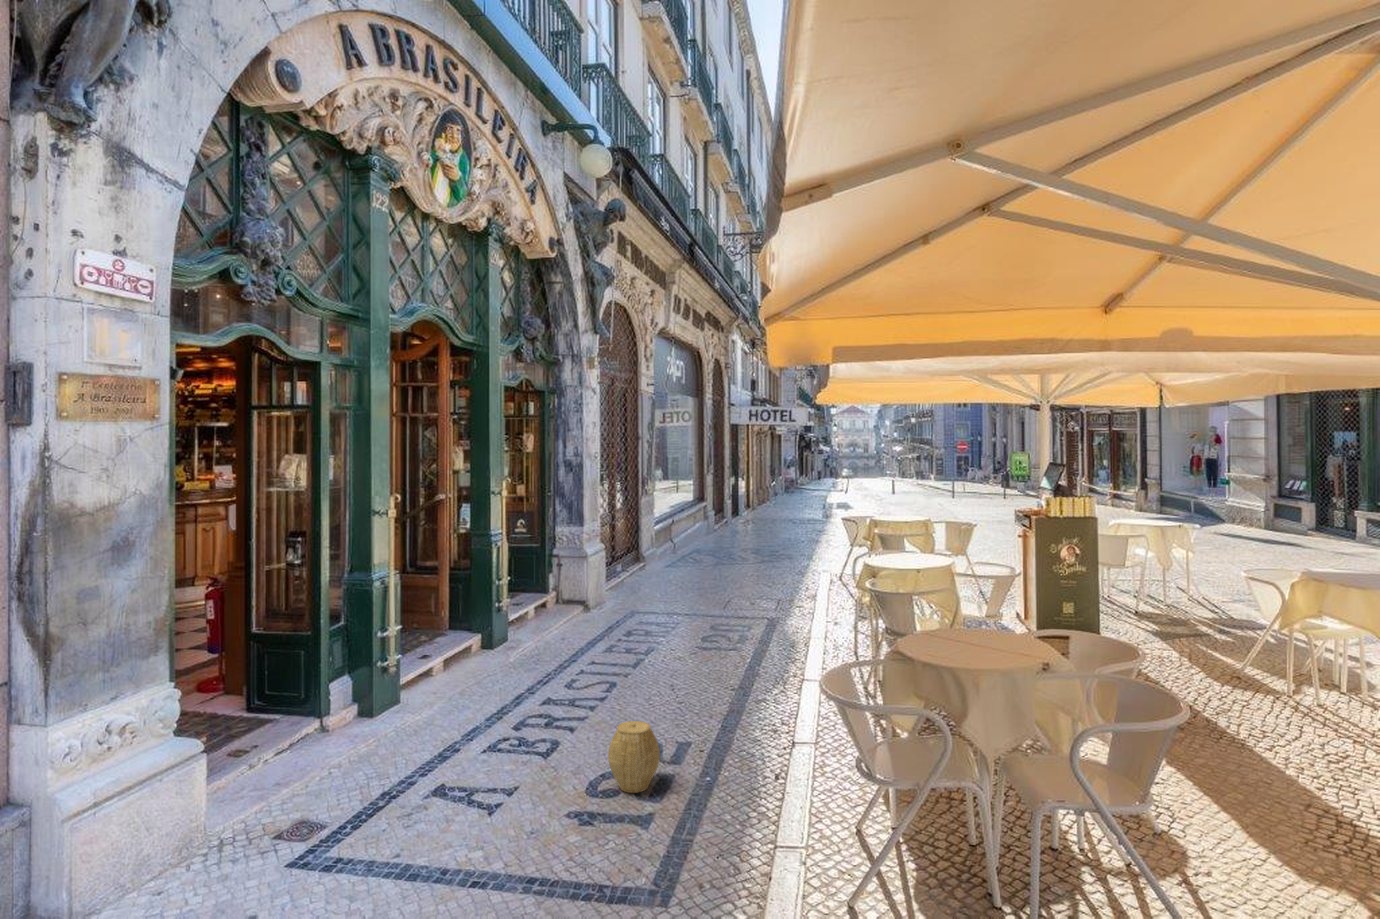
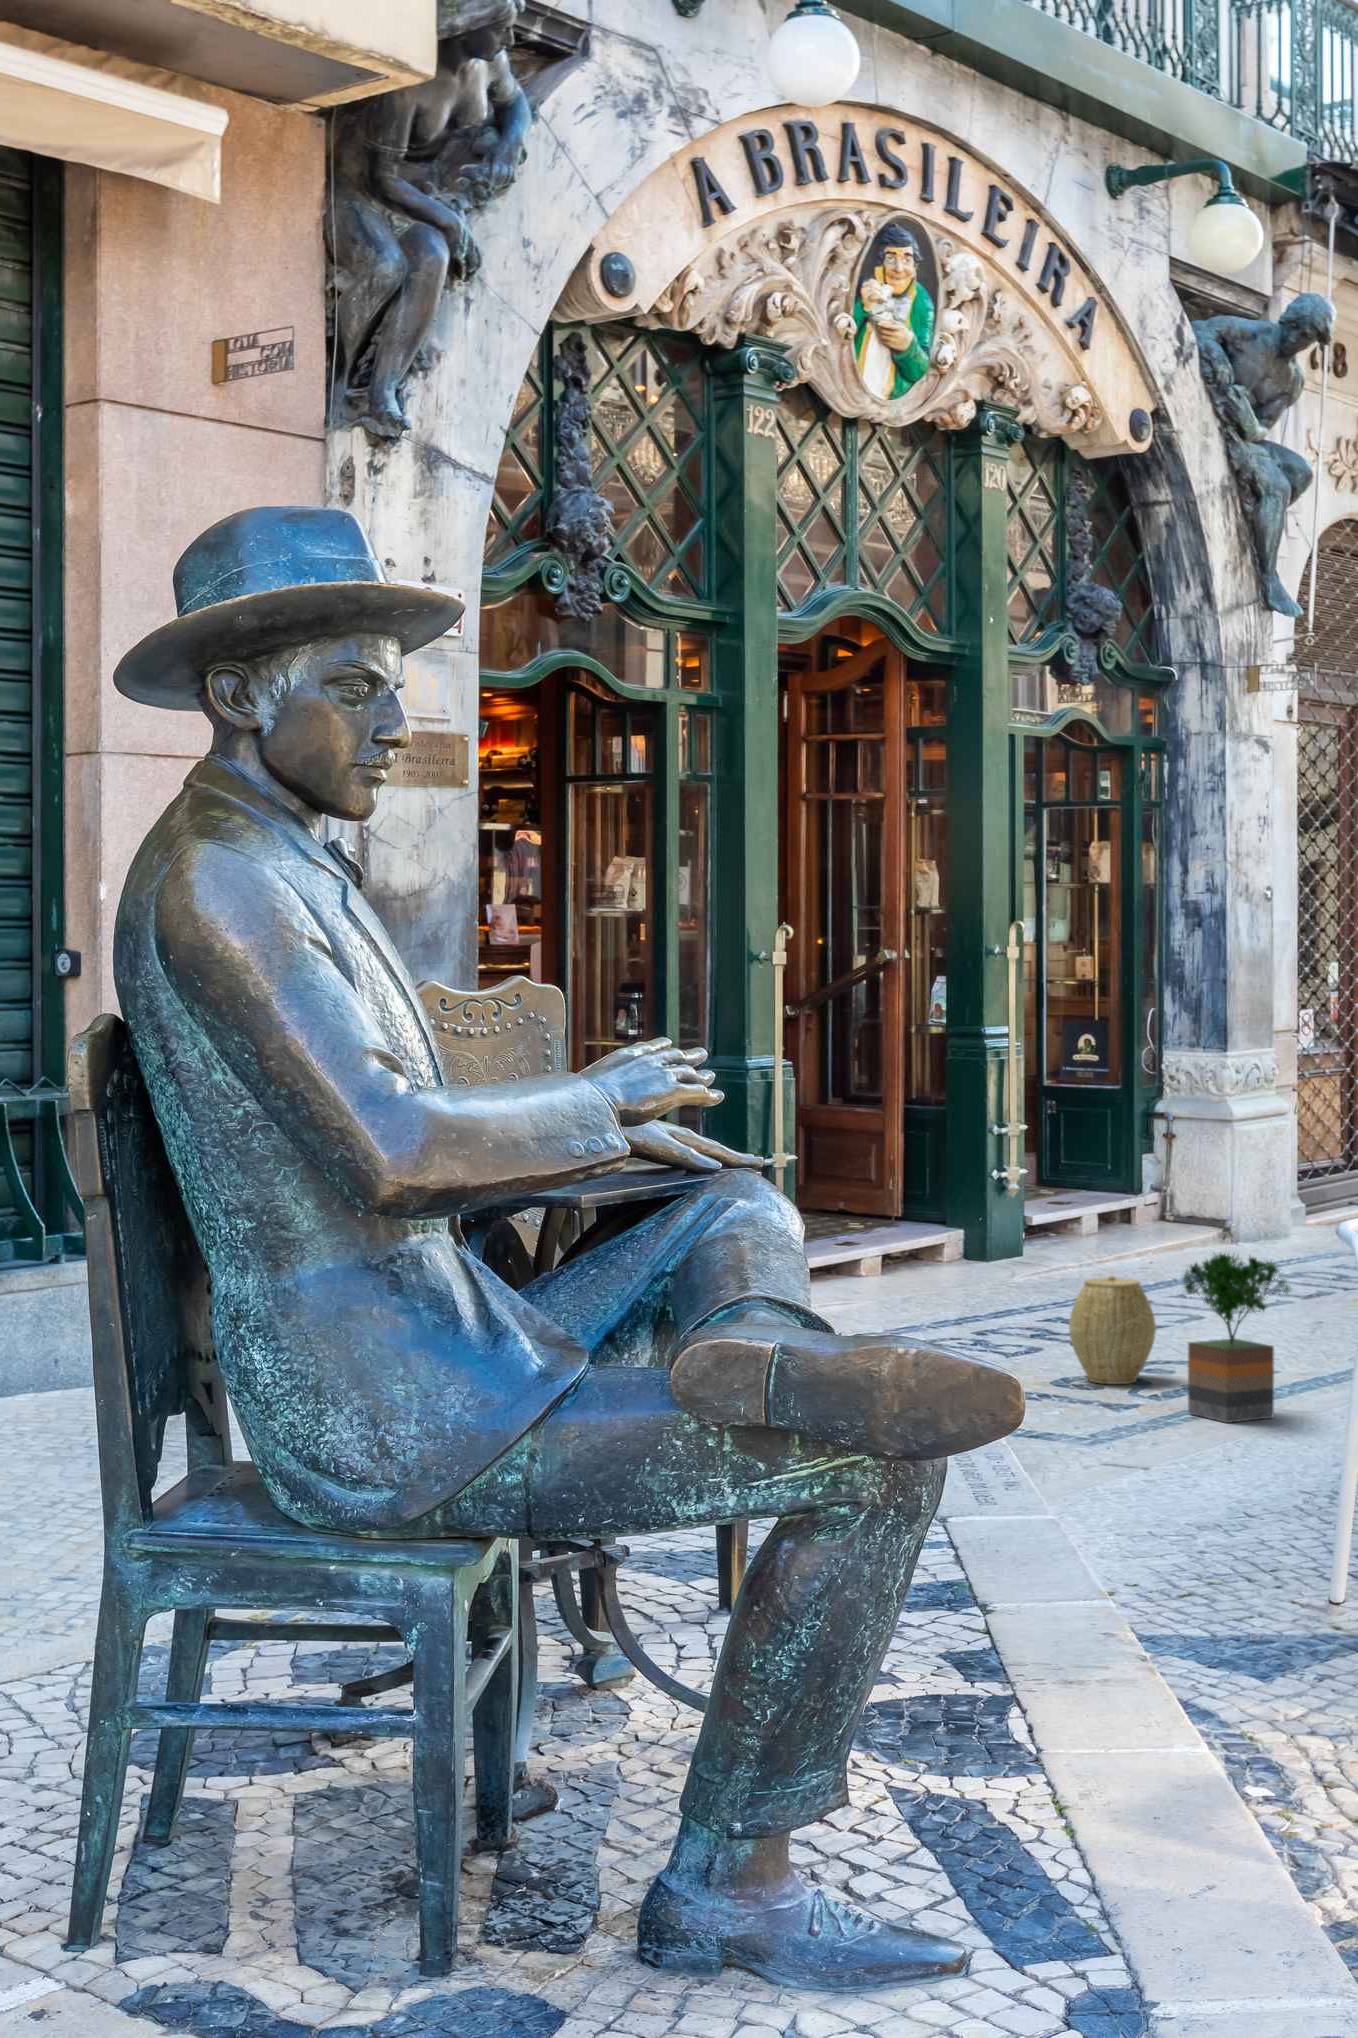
potted tree: none [709,724,776,845] -> present [1182,1254,1291,1423]

